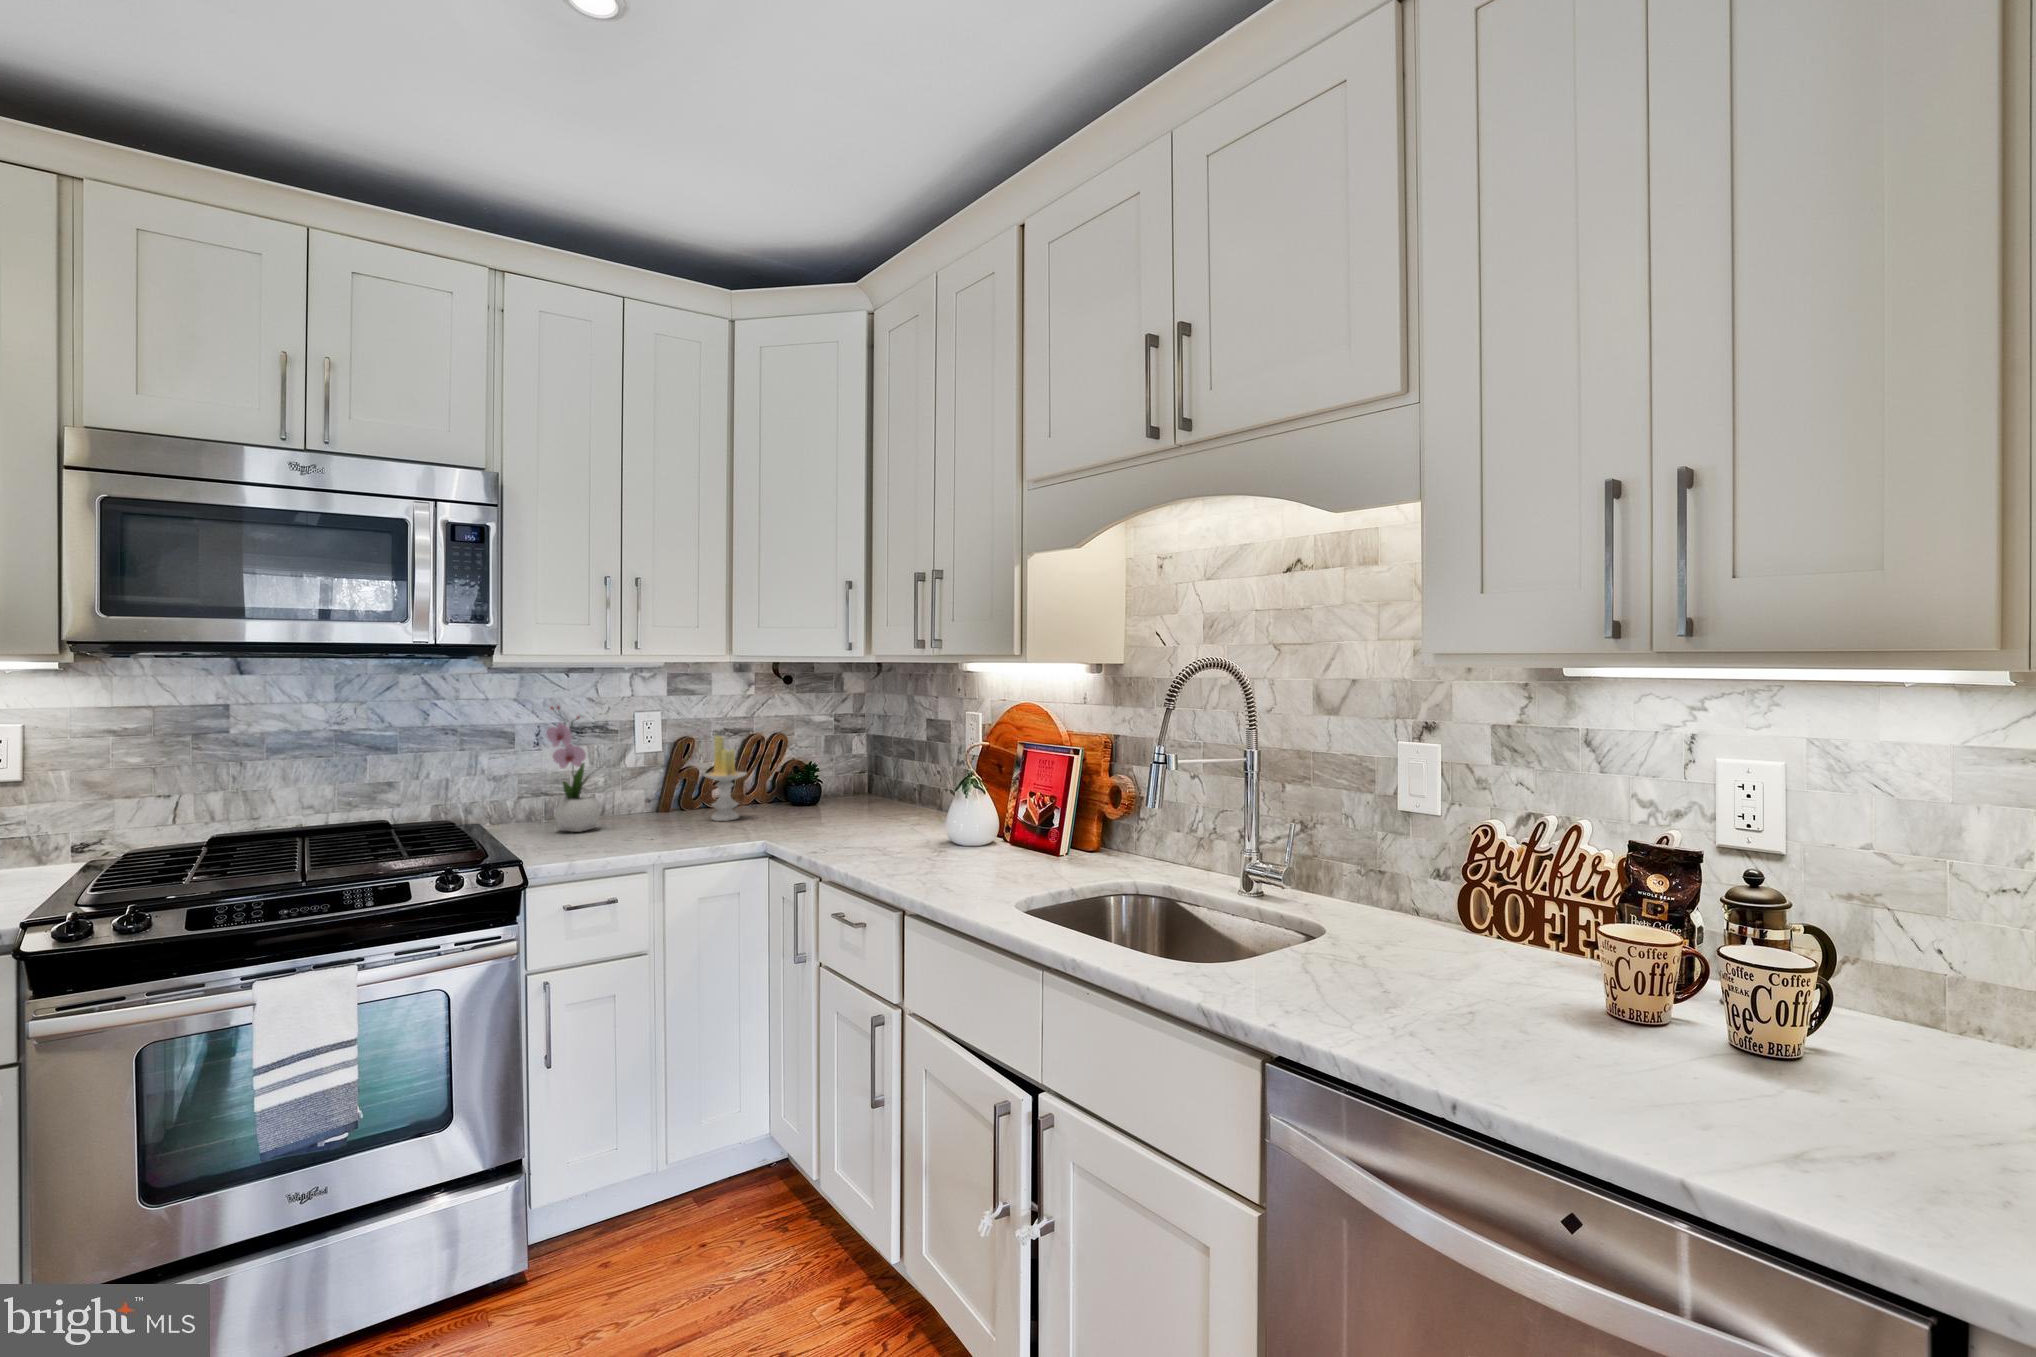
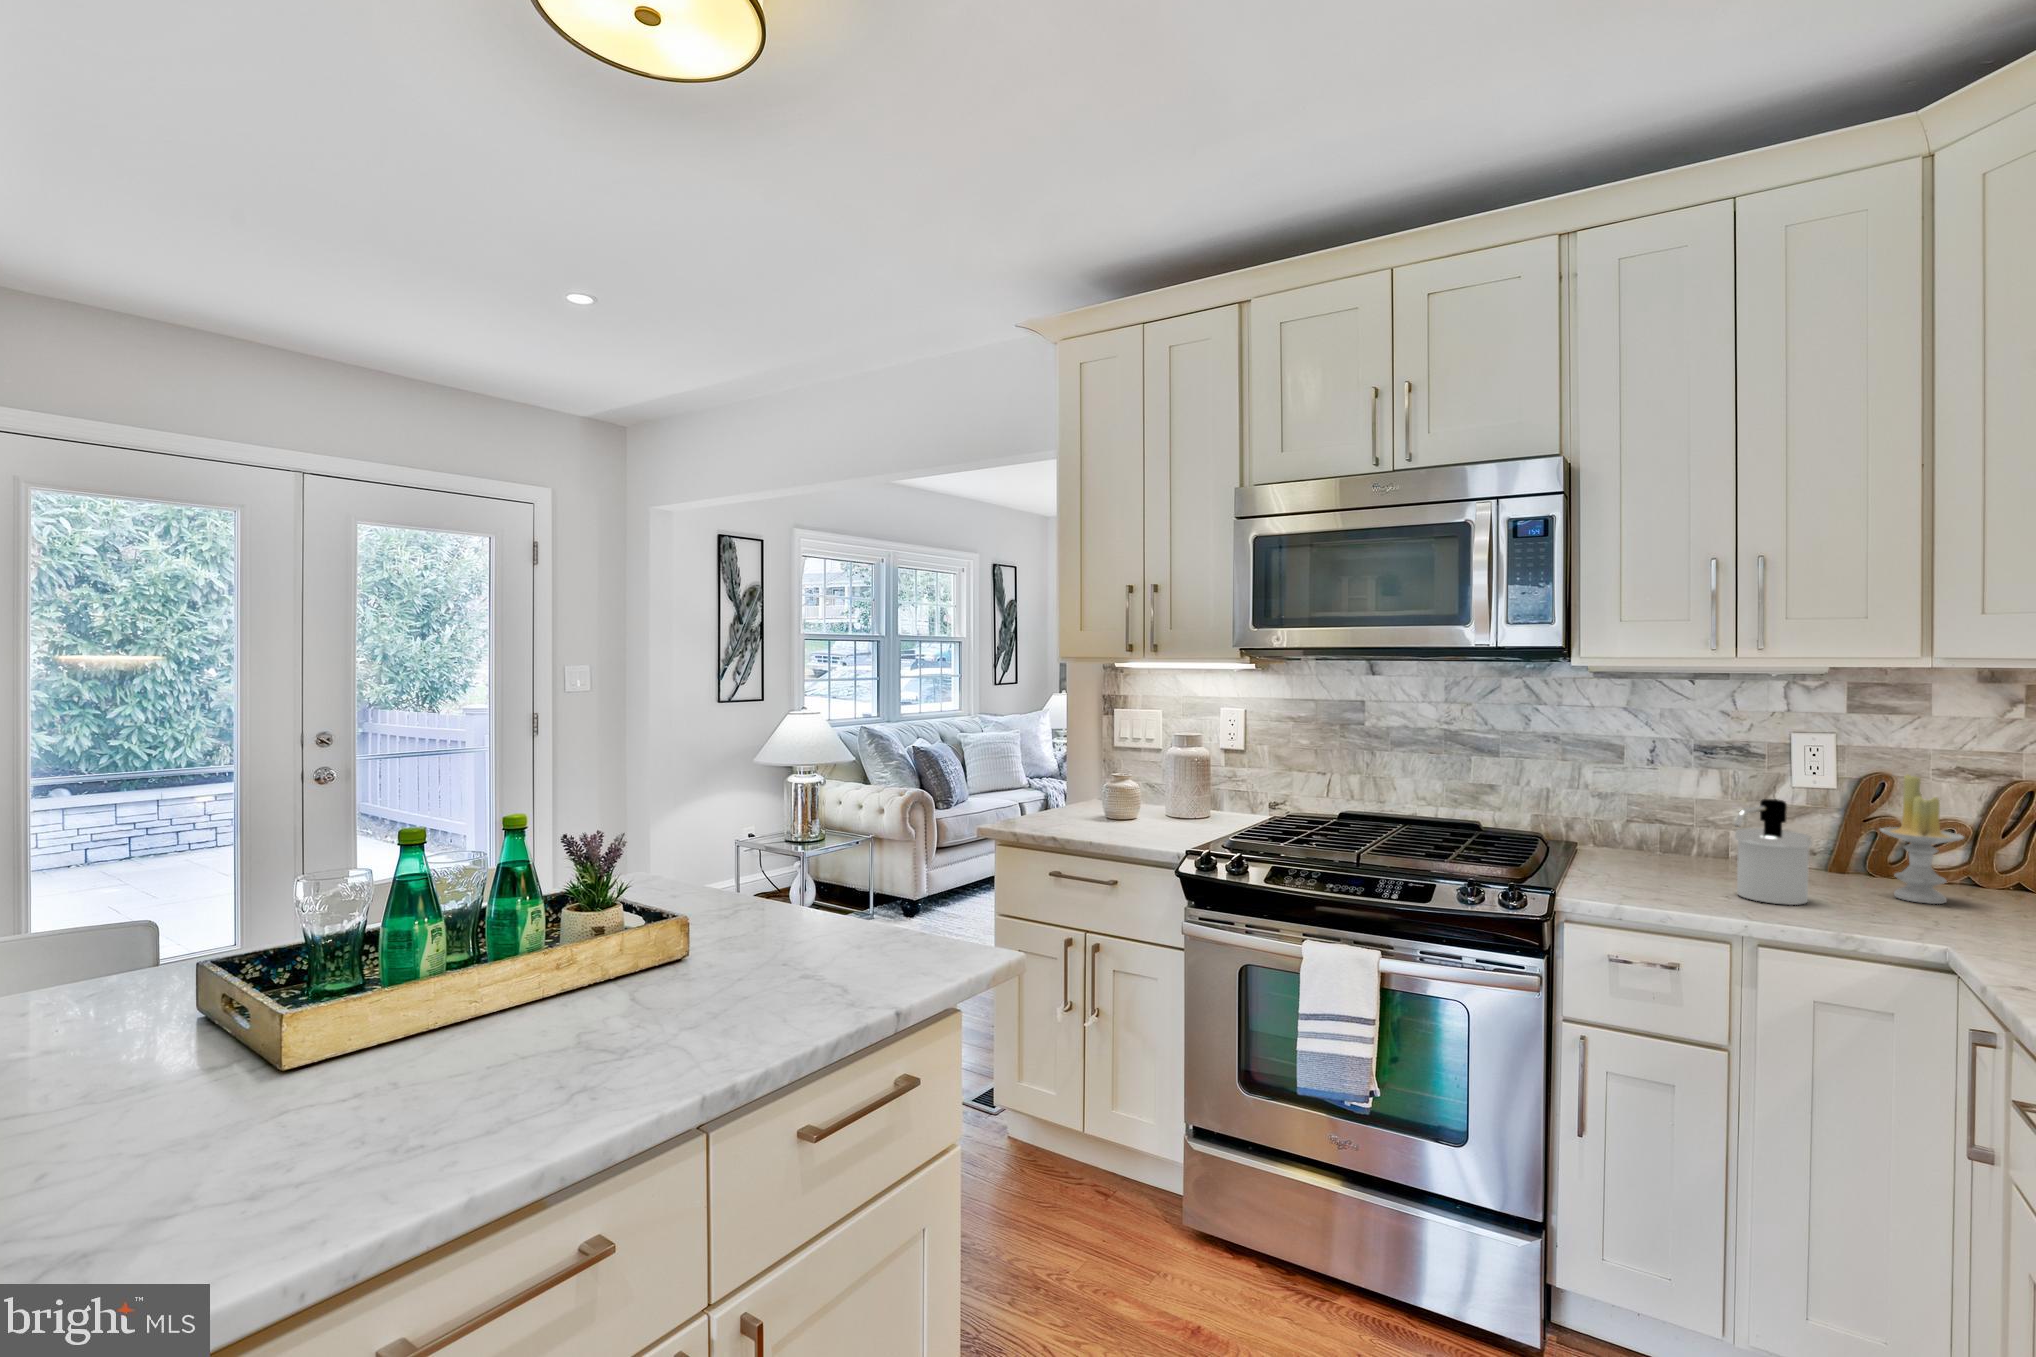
flower arrangement: present [546,706,601,832] -> none [1641,718,1725,873]
soap dispenser: none [632,761,680,839] -> present [1735,799,1812,905]

